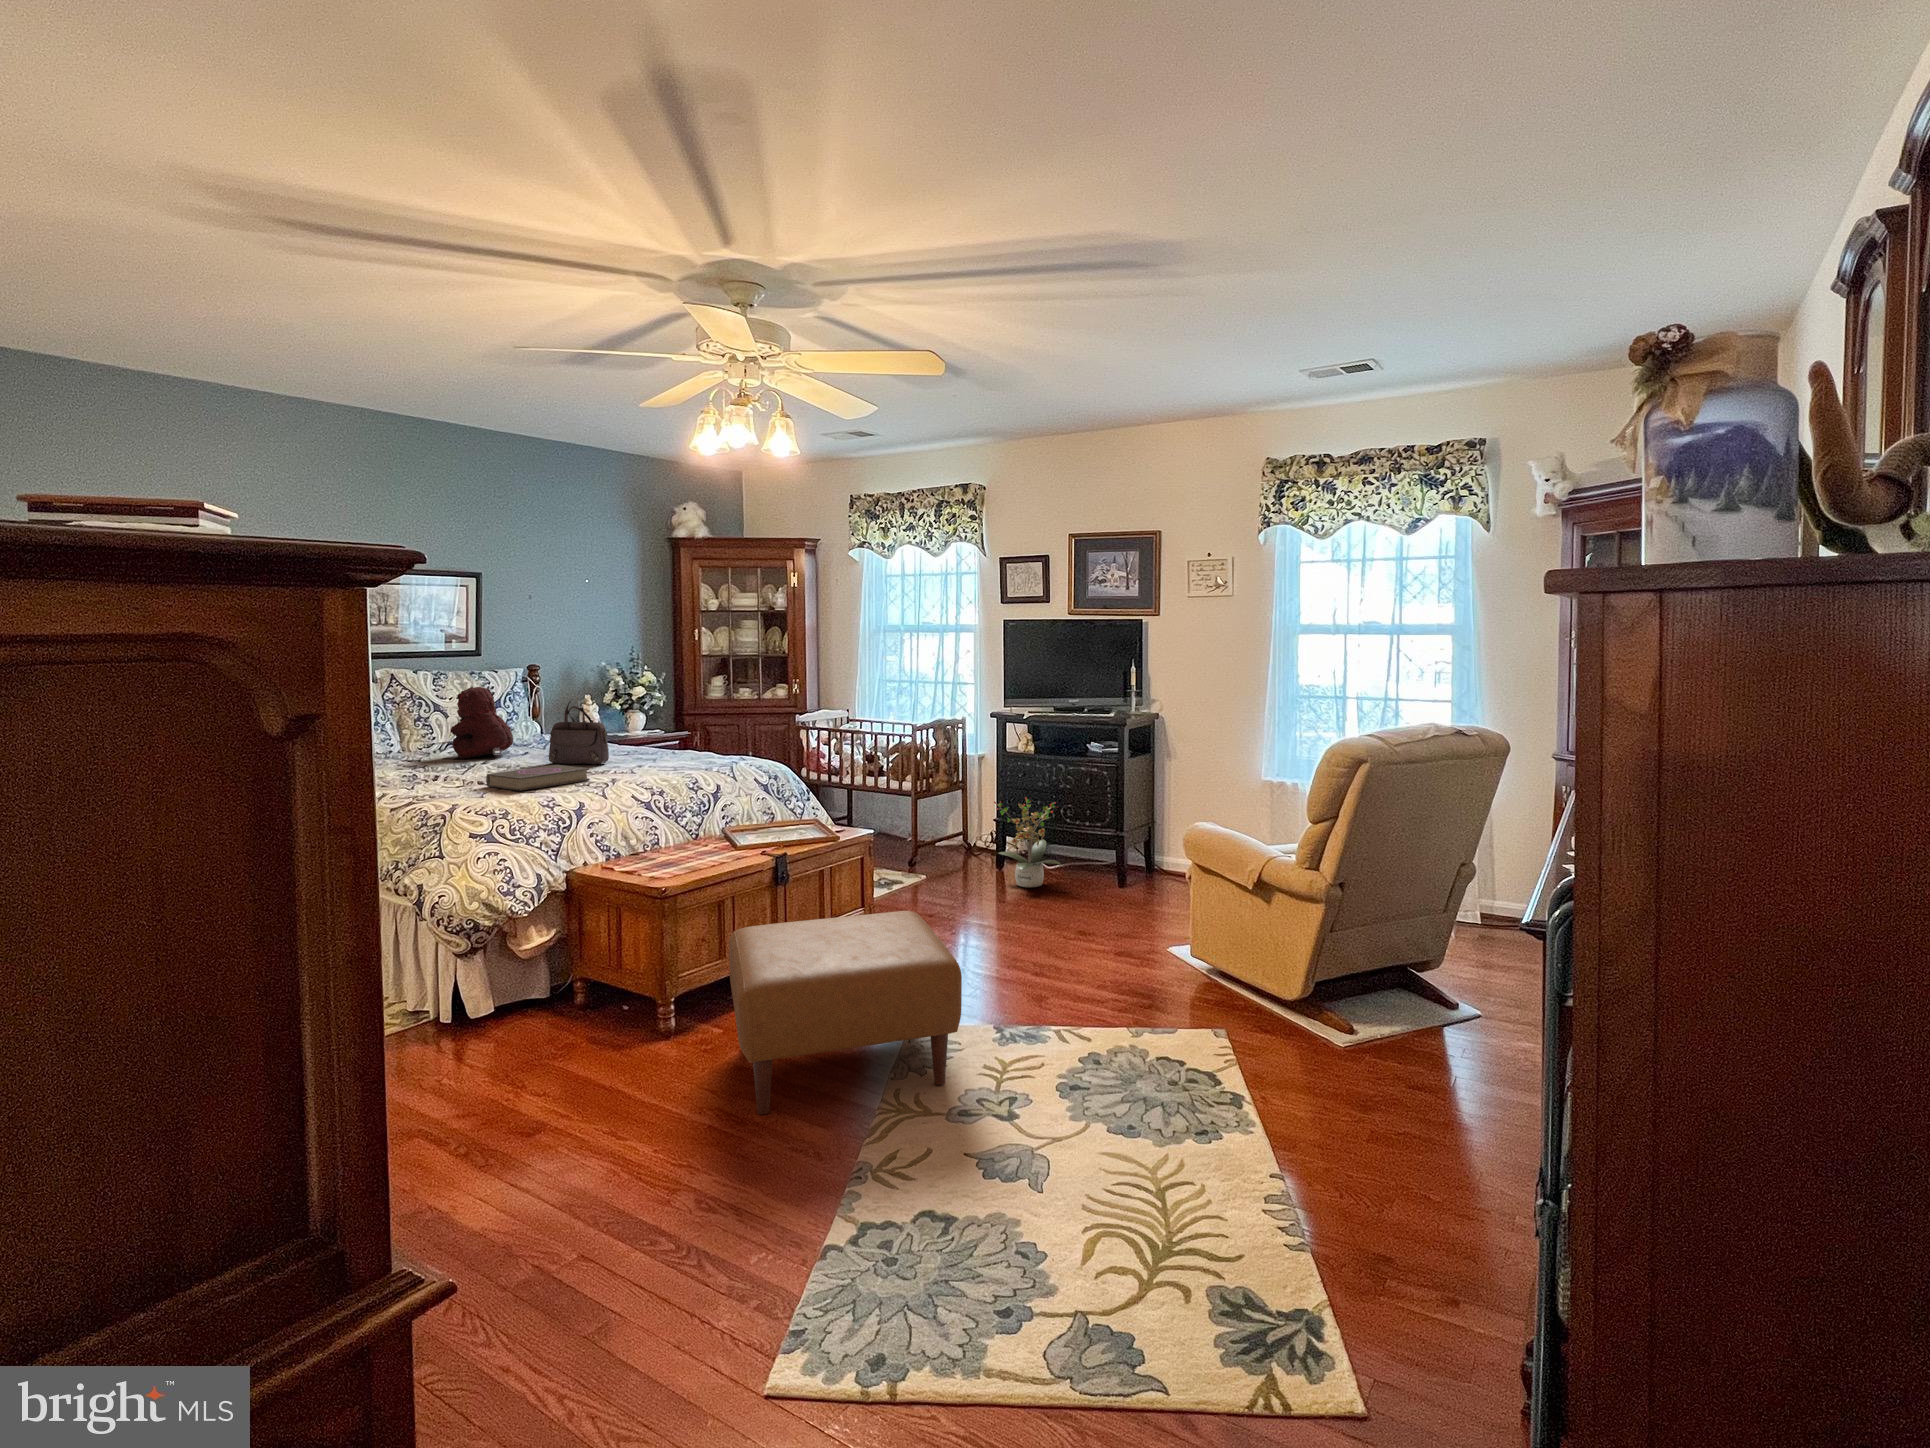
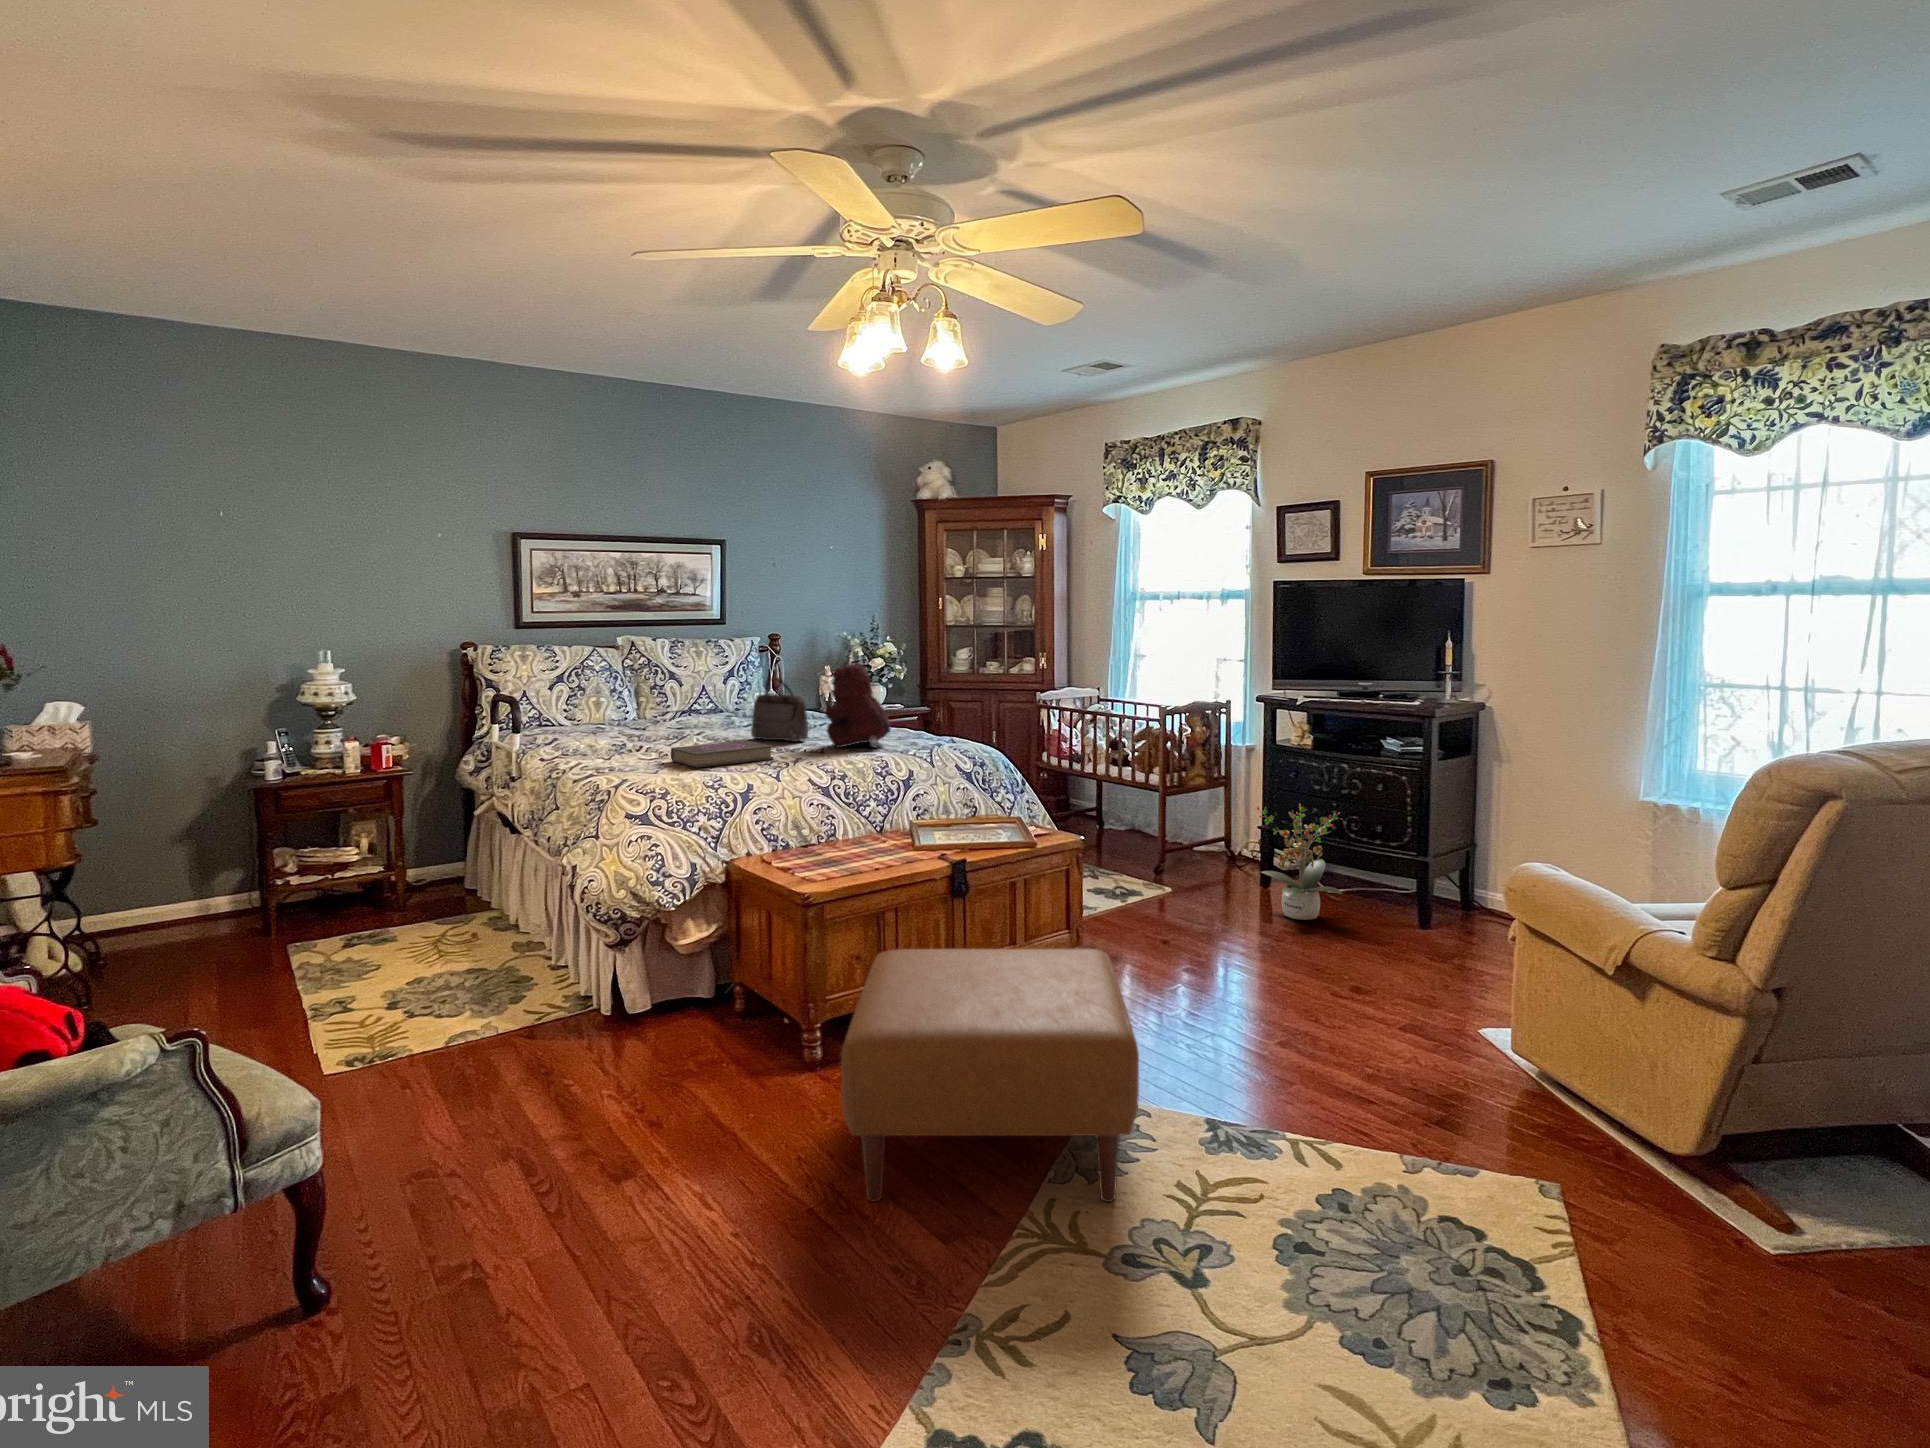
teddy bear: present [451,686,513,759] -> present [825,663,890,748]

